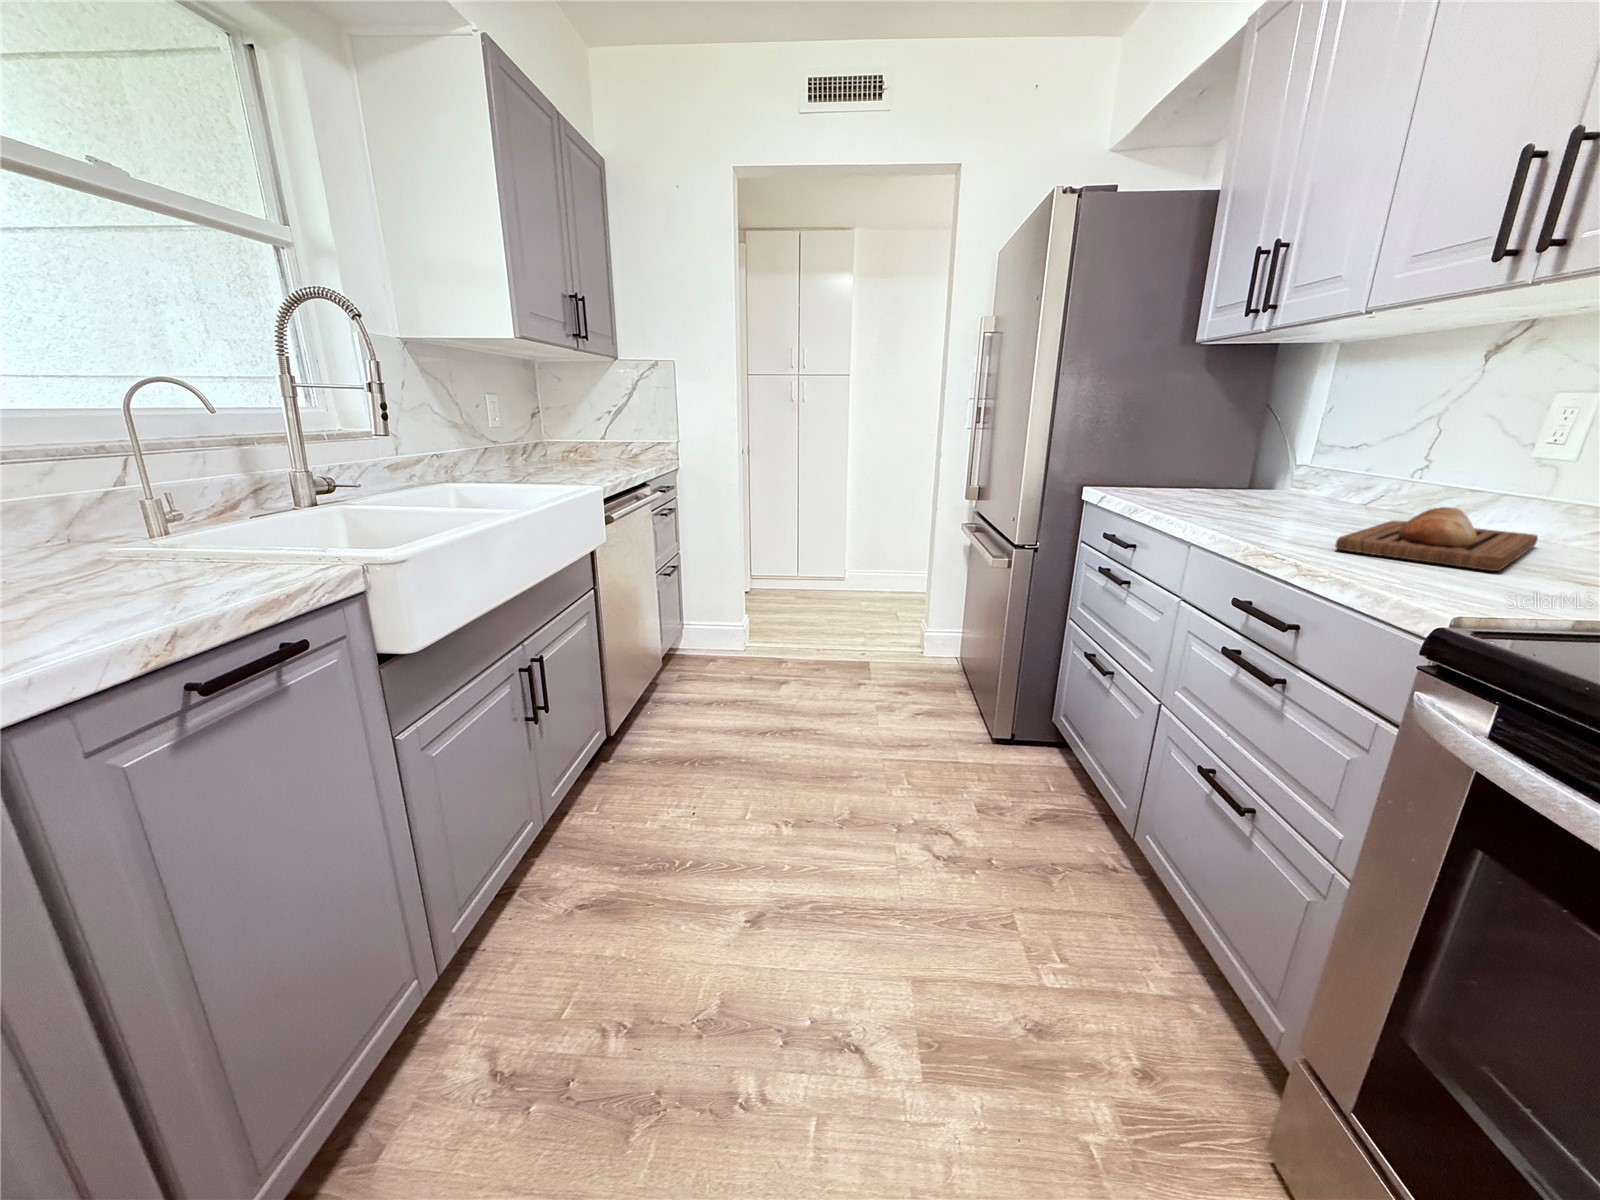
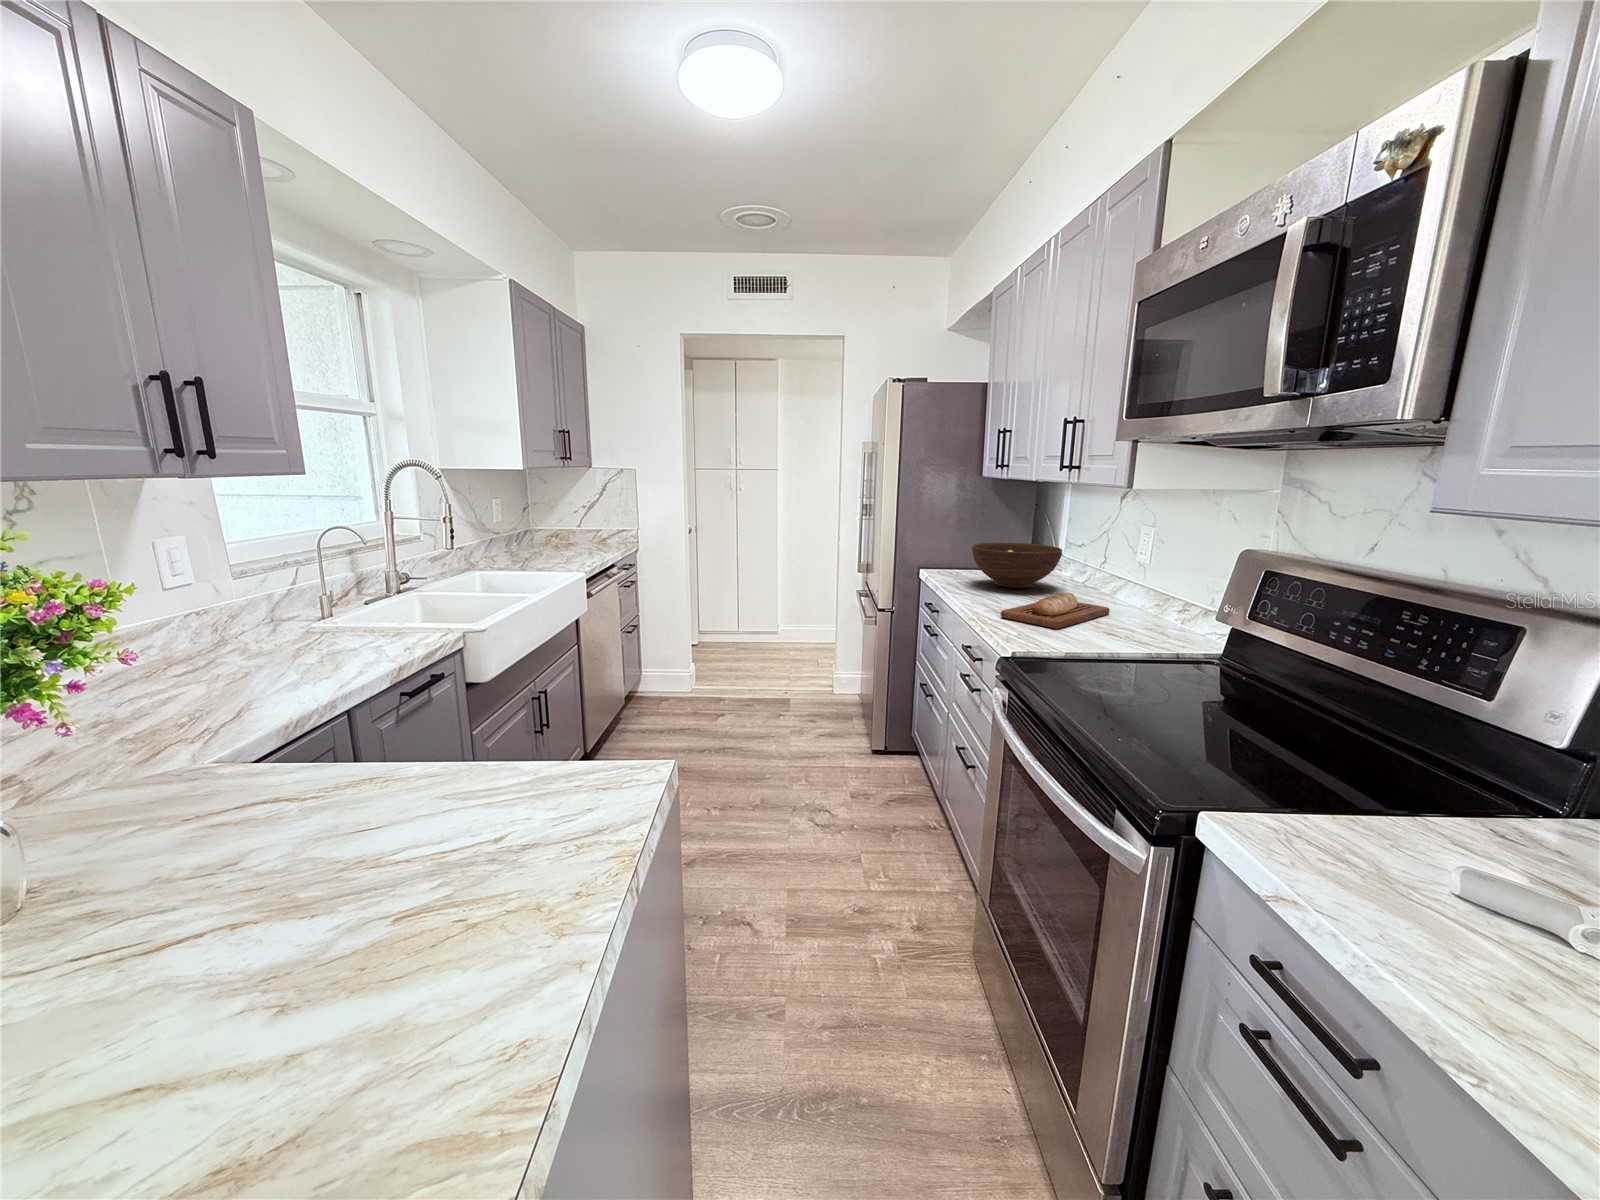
fruit bowl: none [1198,439,1372,508] -> present [972,543,1062,588]

